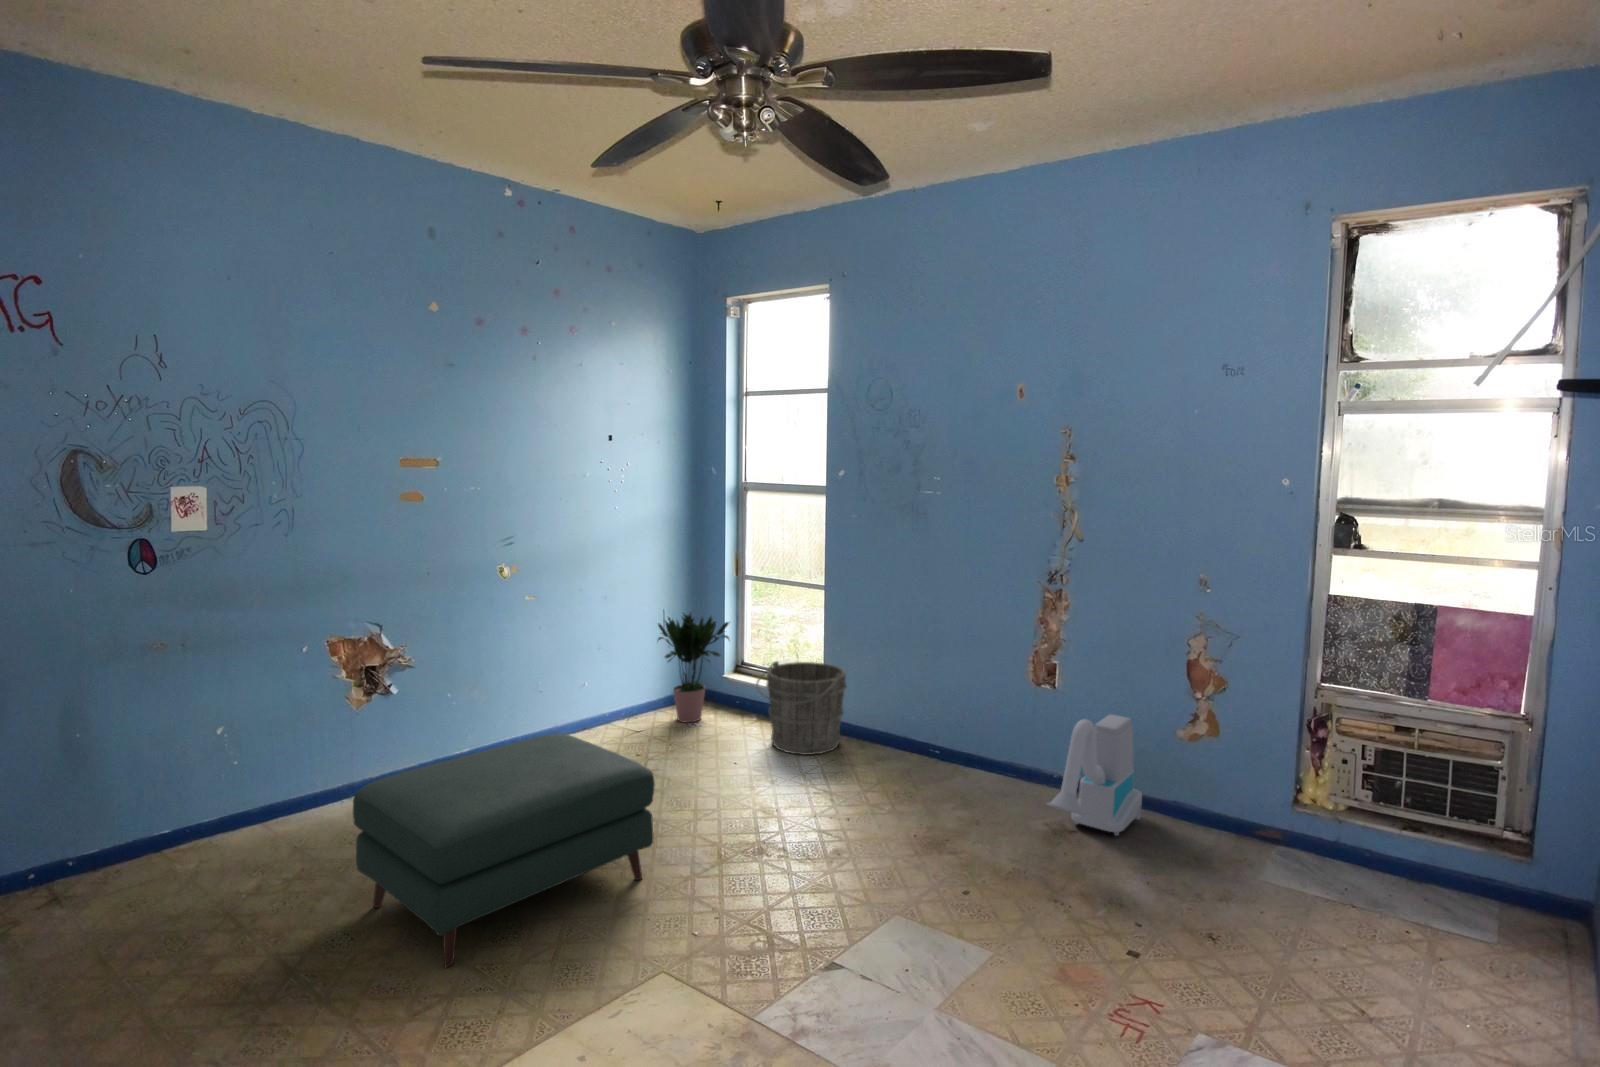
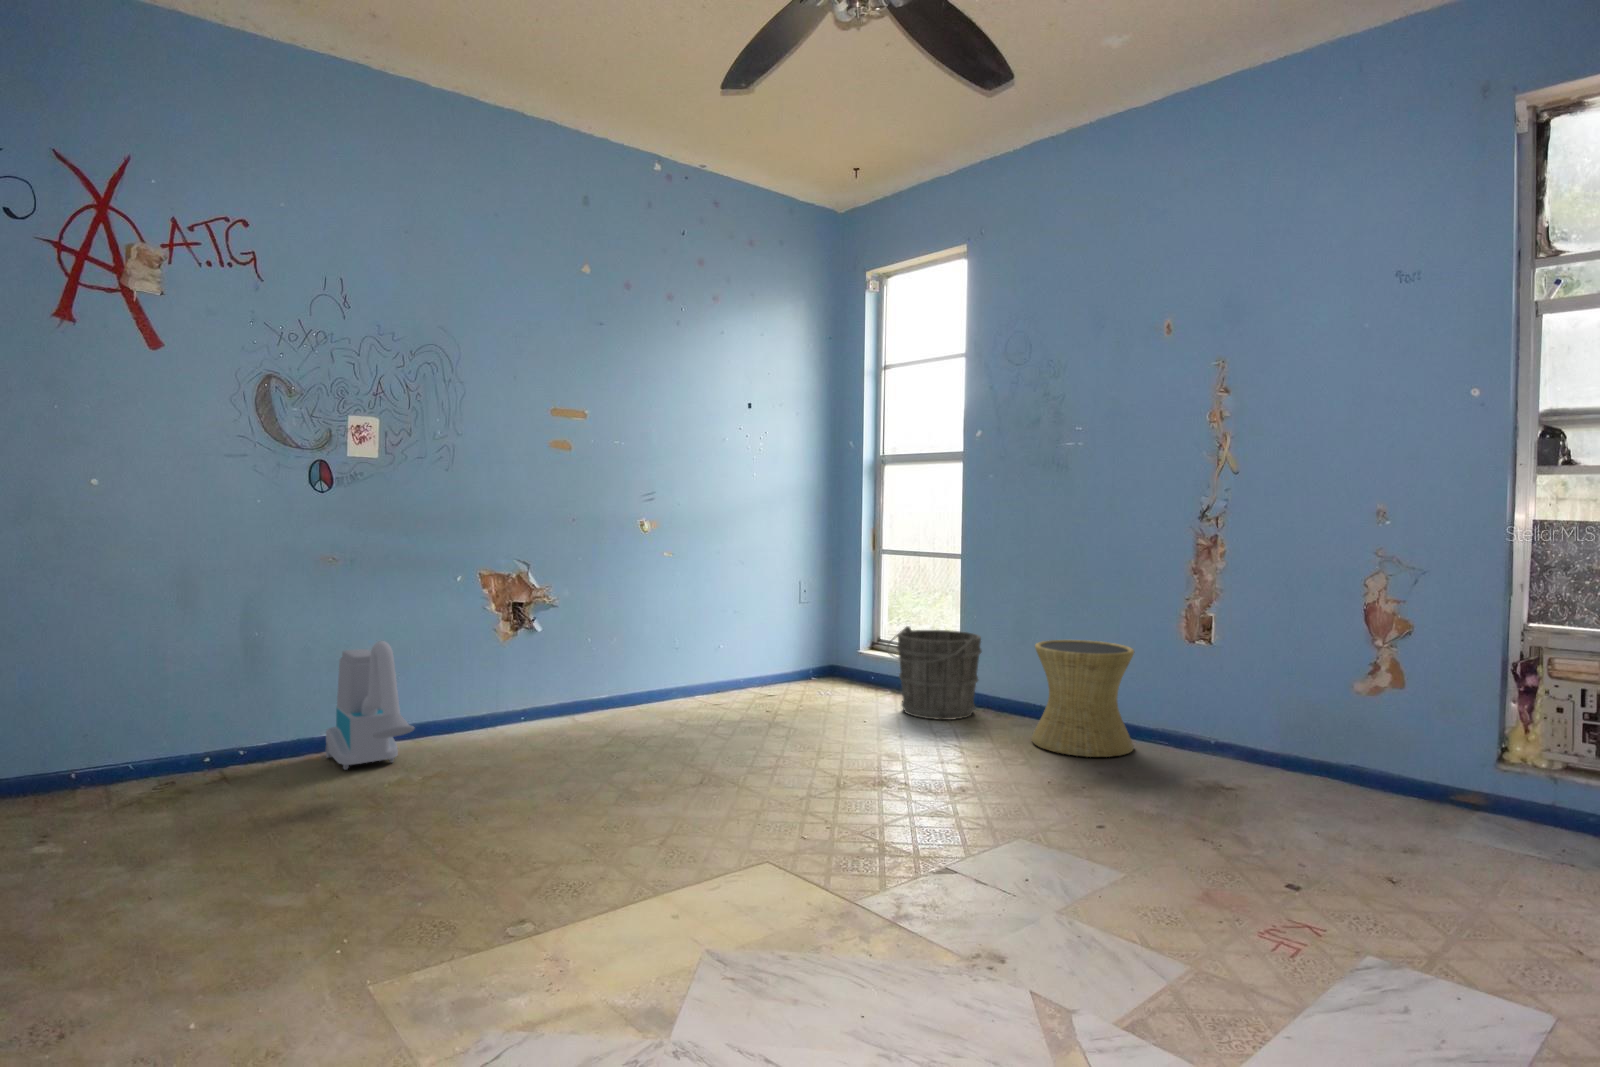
potted plant: present [658,614,729,722] -> none [785,579,867,692]
side table: none [896,680,989,798] -> present [1031,640,1134,757]
vacuum cleaner: present [1047,715,1142,836] -> present [326,641,414,770]
ottoman: present [353,733,655,968] -> none [491,657,772,840]

